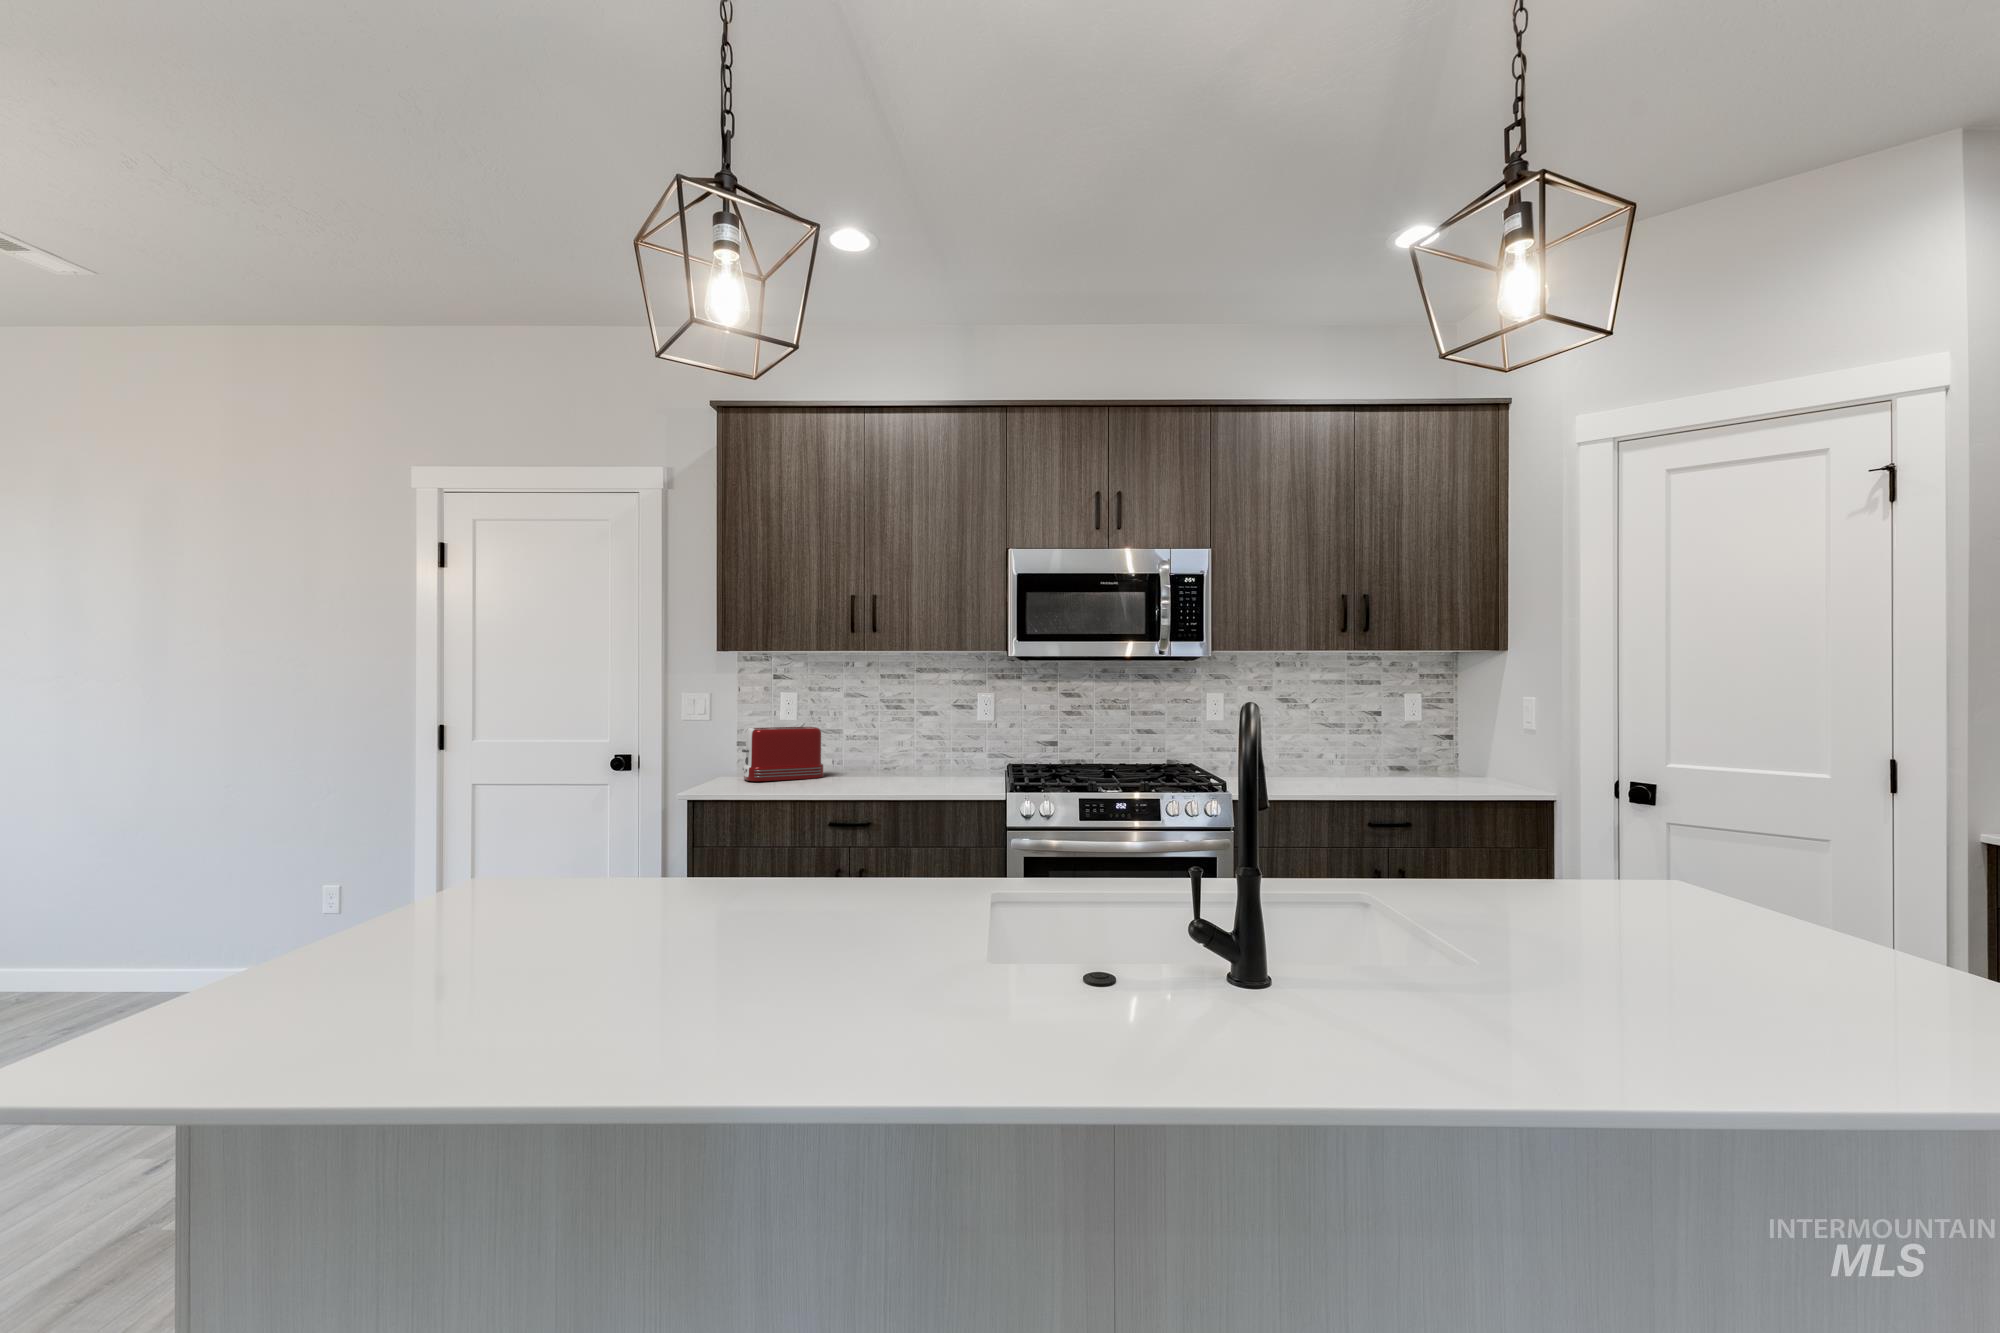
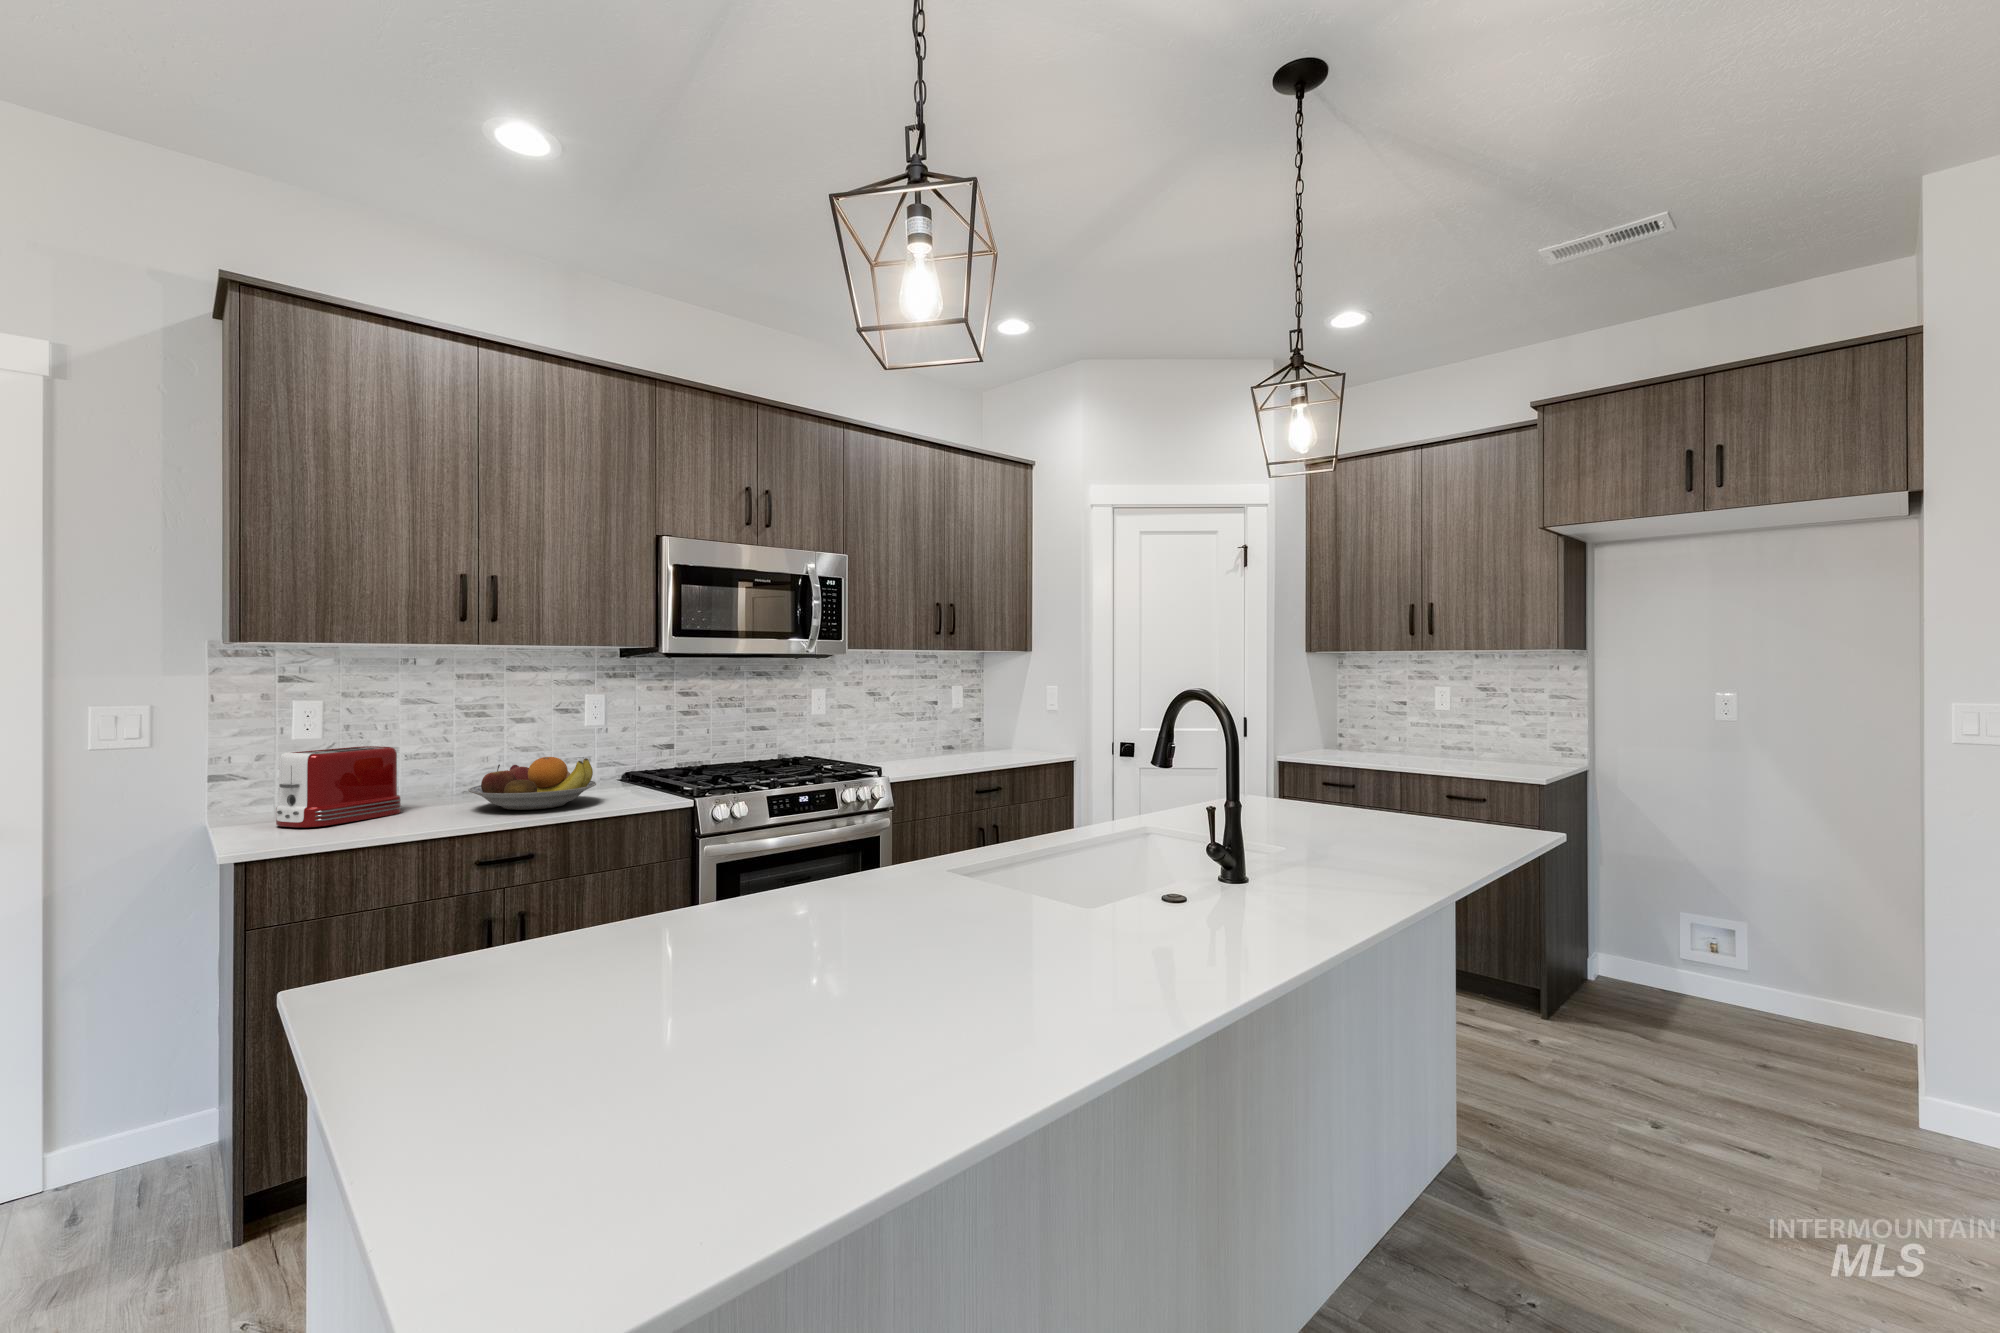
fruit bowl: none [847,743,942,785] -> present [468,757,596,810]

